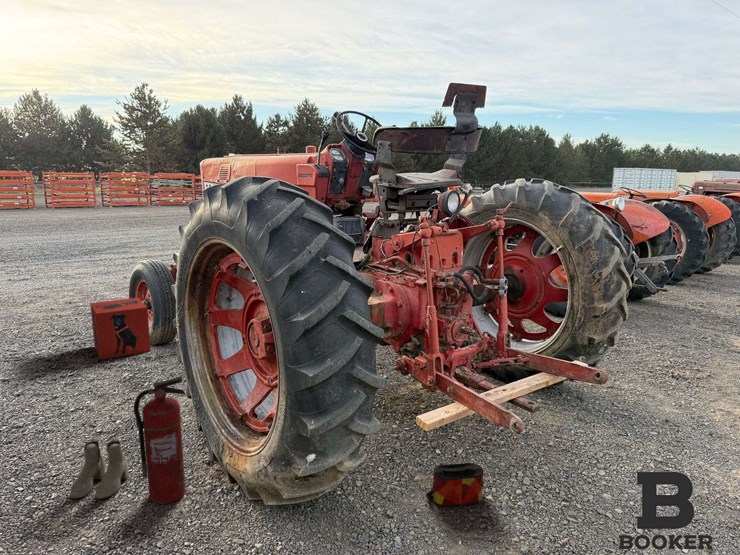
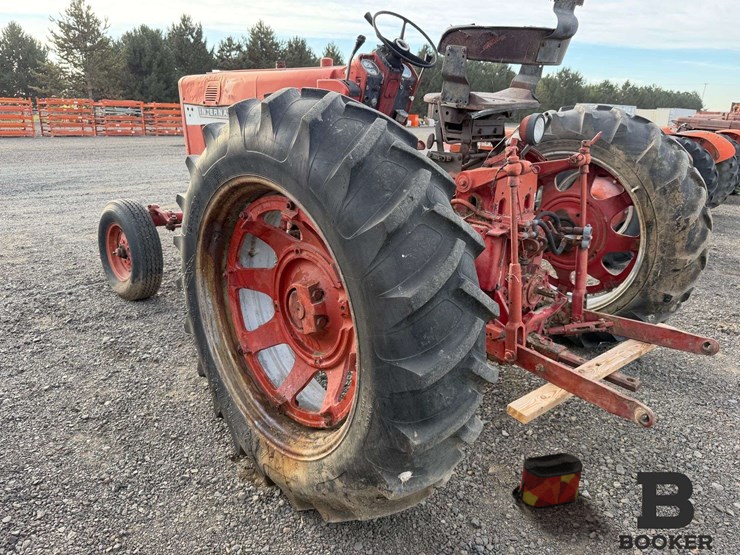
storage box: present [90,298,151,359] -> none [52,244,130,319]
fire extinguisher: present [134,377,185,504] -> none [145,362,213,521]
boots: present [71,441,128,499] -> none [63,441,135,519]

